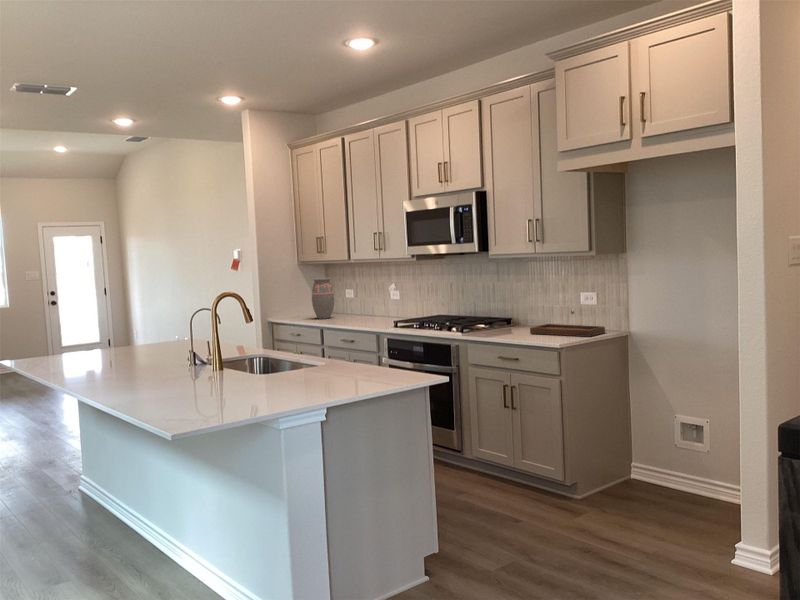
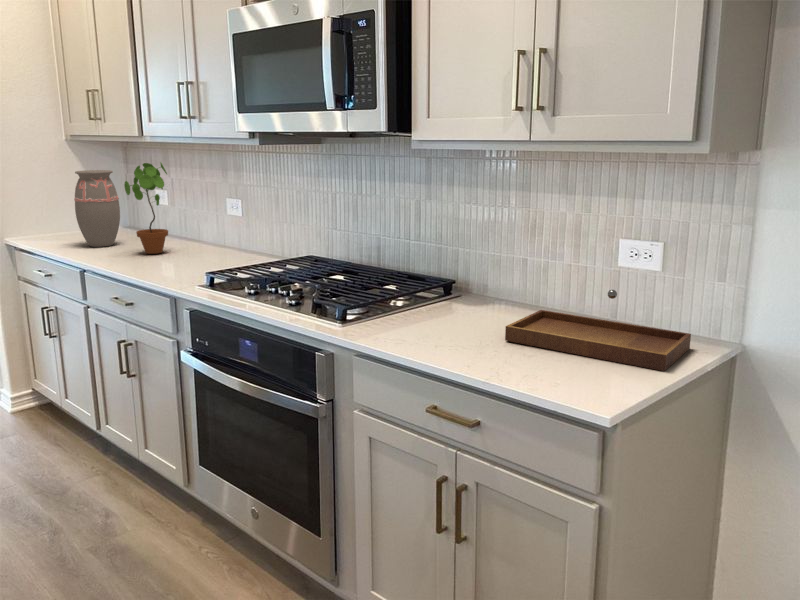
potted plant: none [343,272,364,320] -> present [124,163,168,254]

